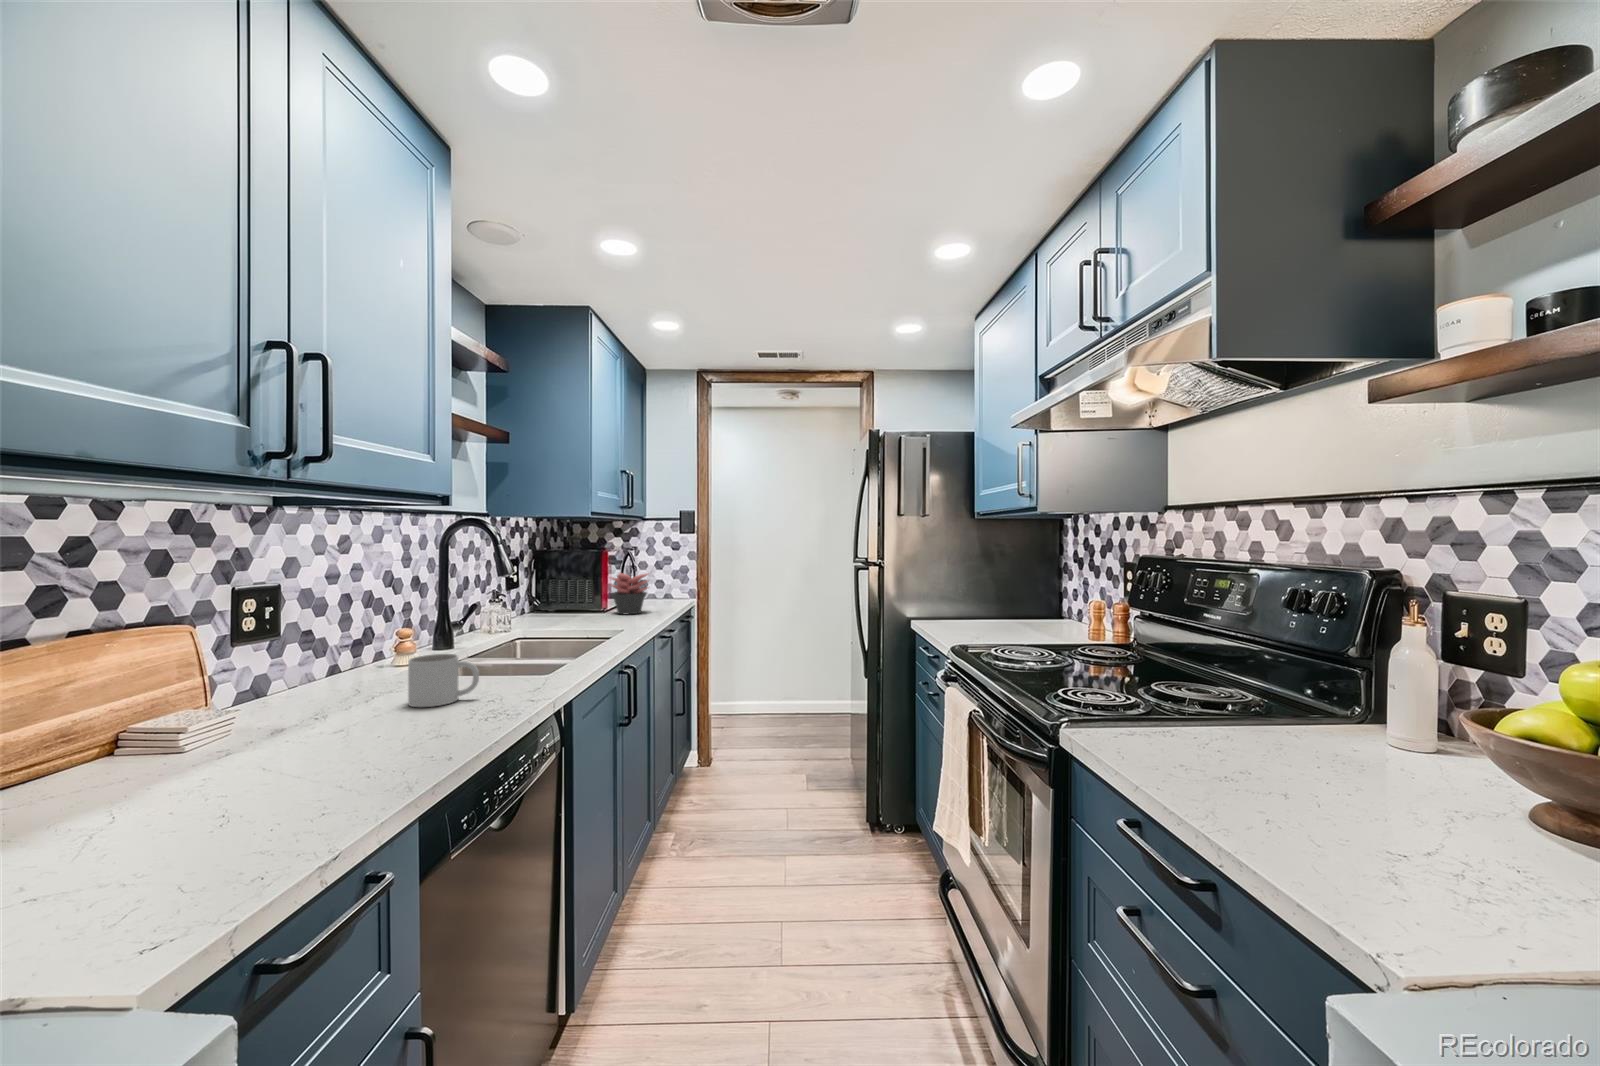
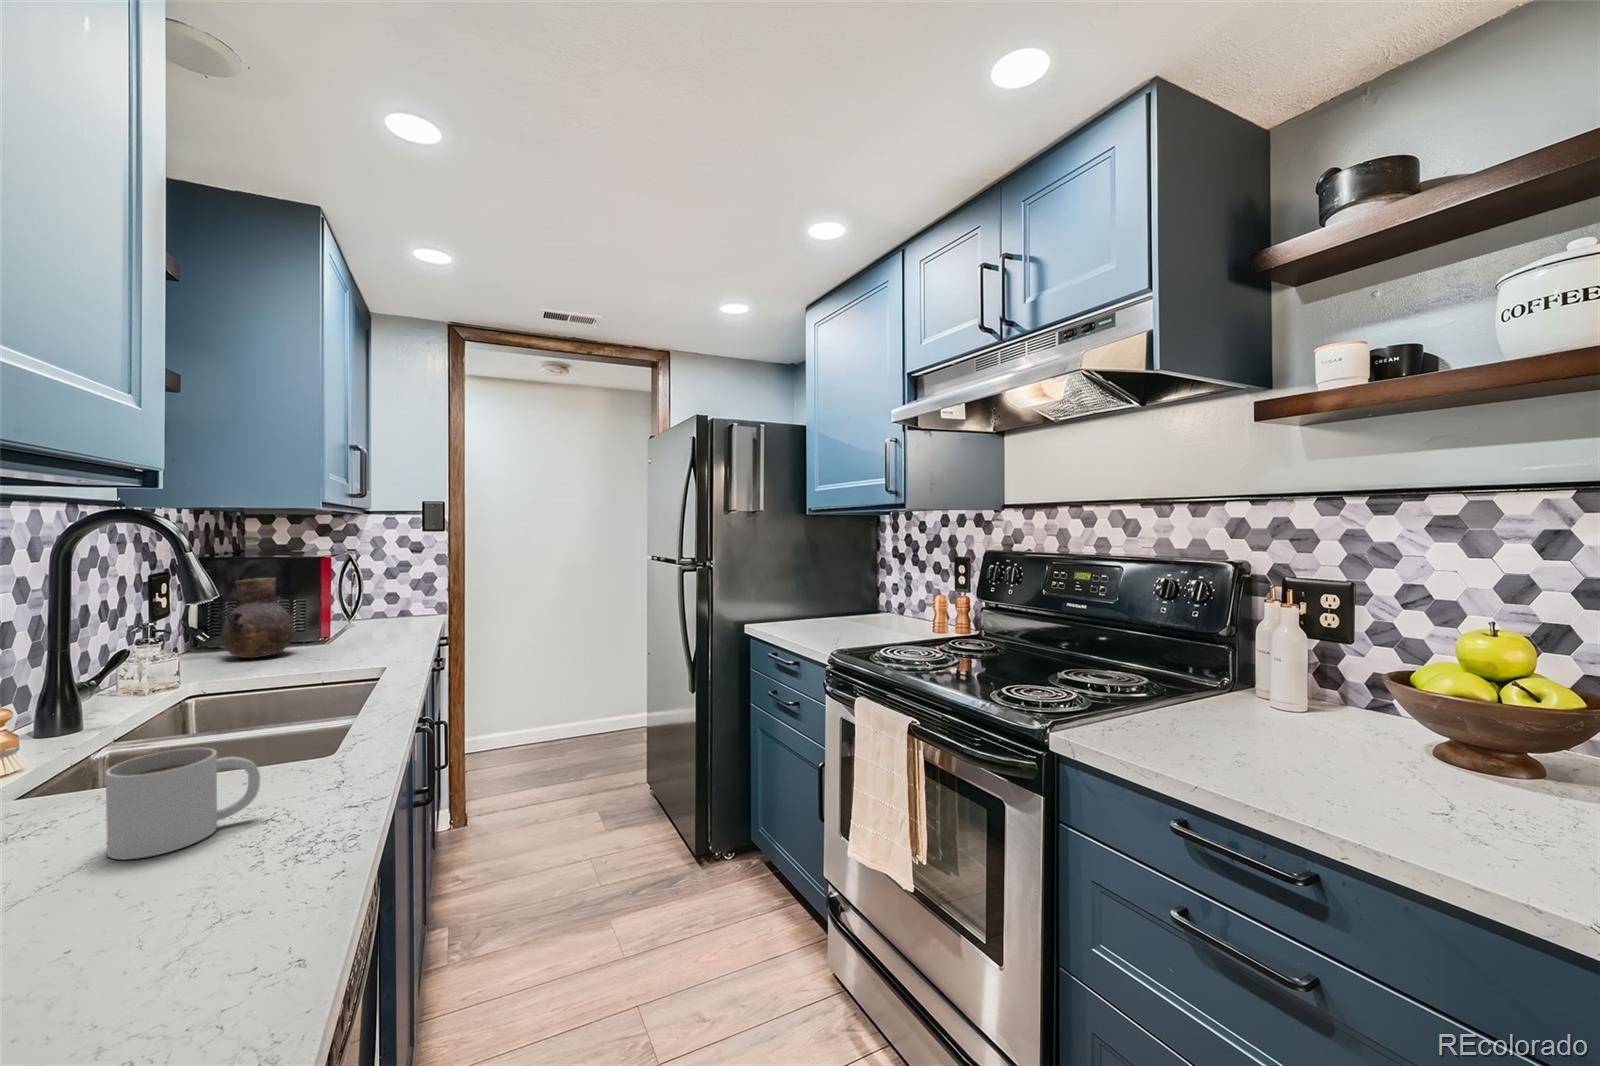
vase: none [541,564,583,619] -> present [216,578,294,658]
succulent plant: present [610,572,648,615] -> none [330,585,397,644]

